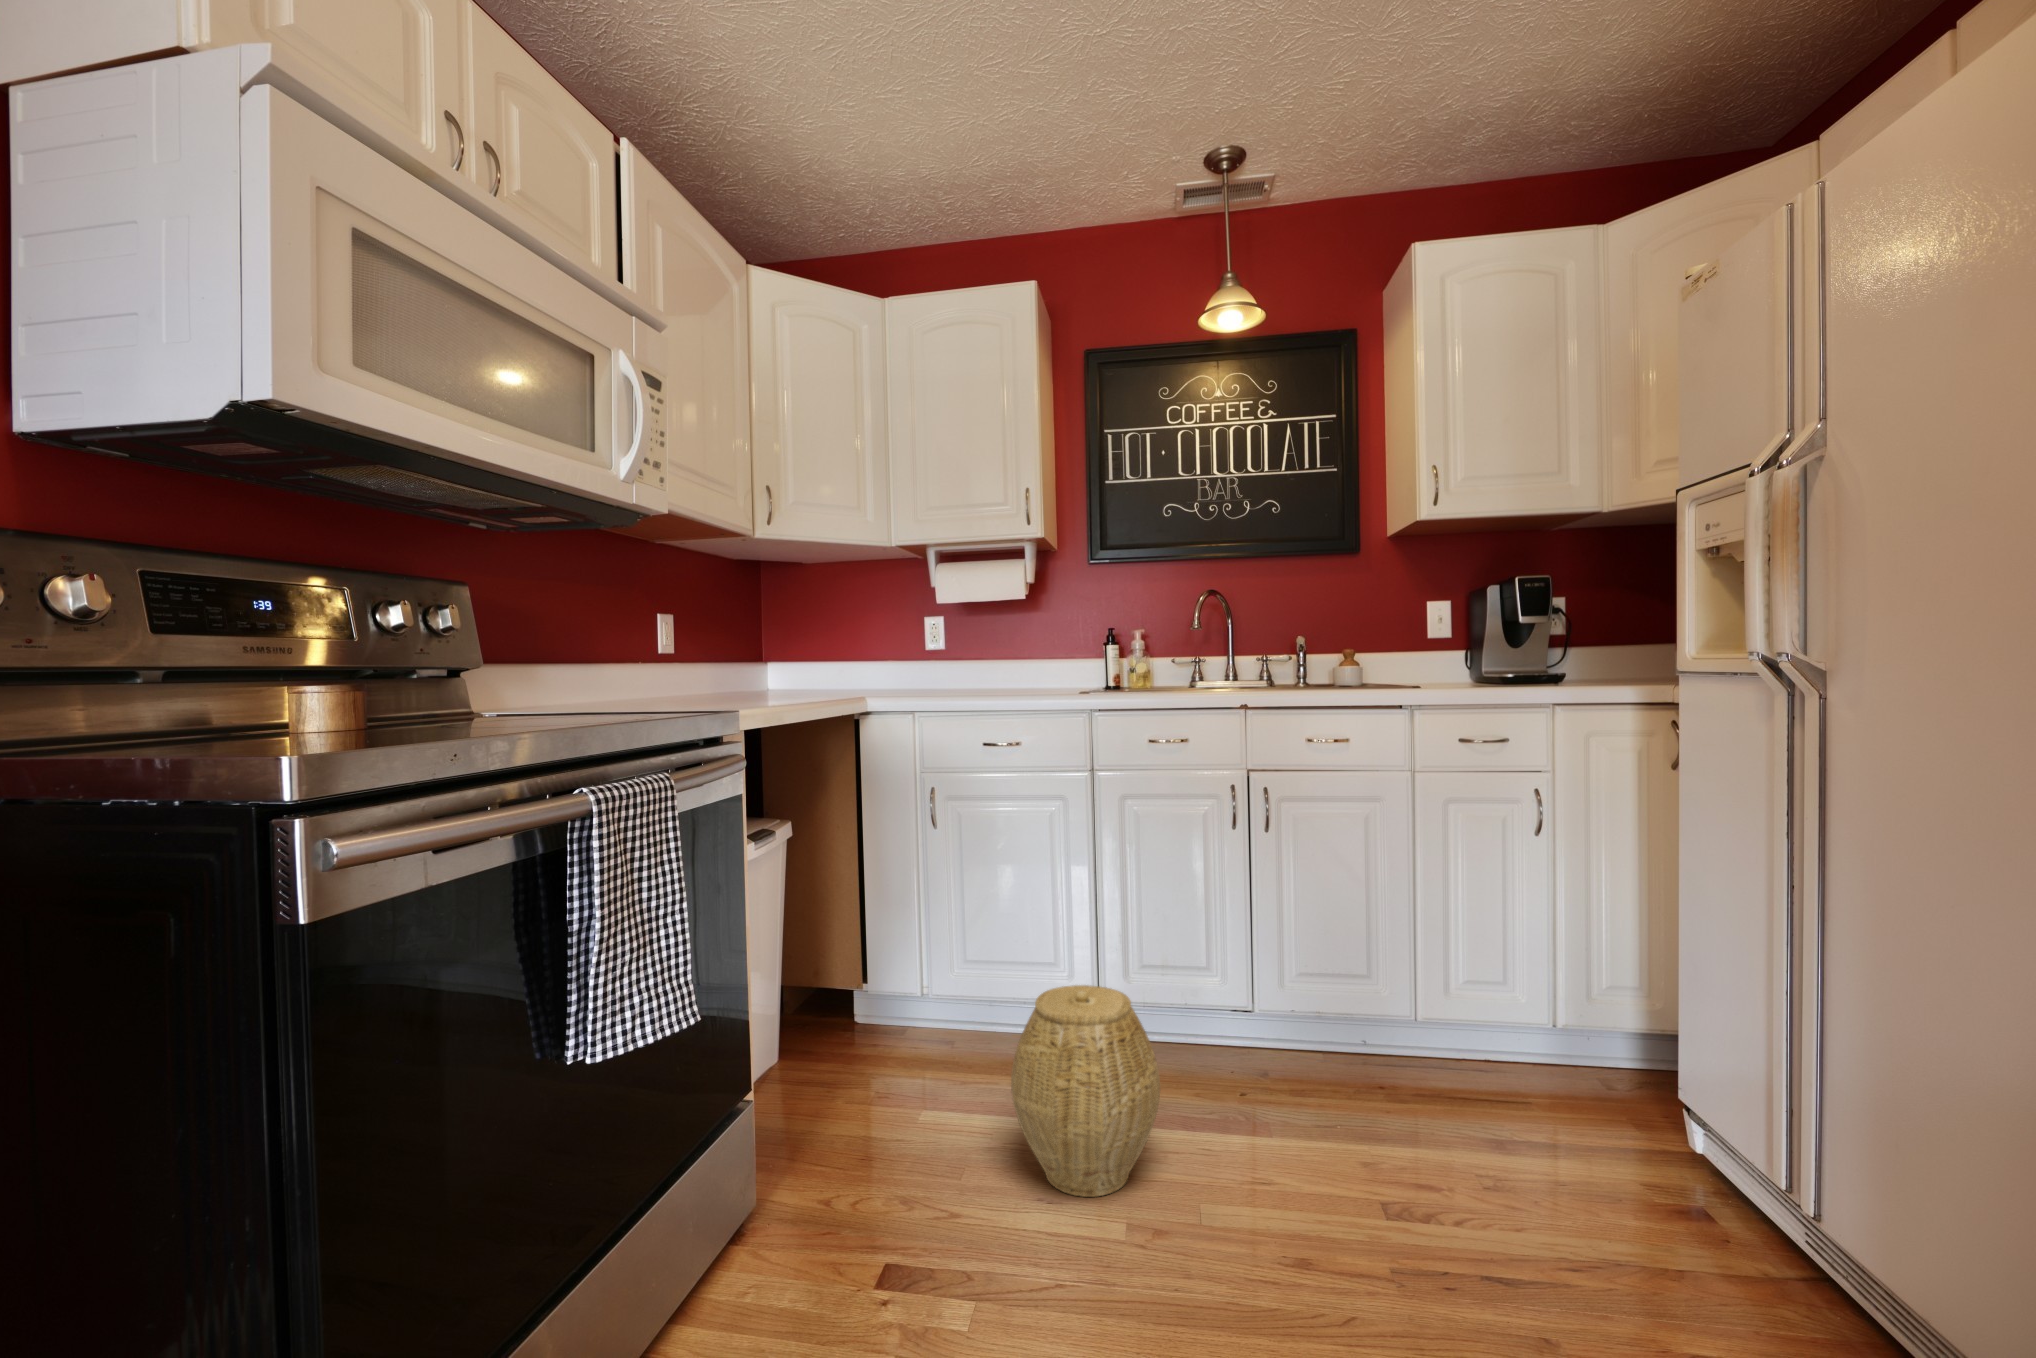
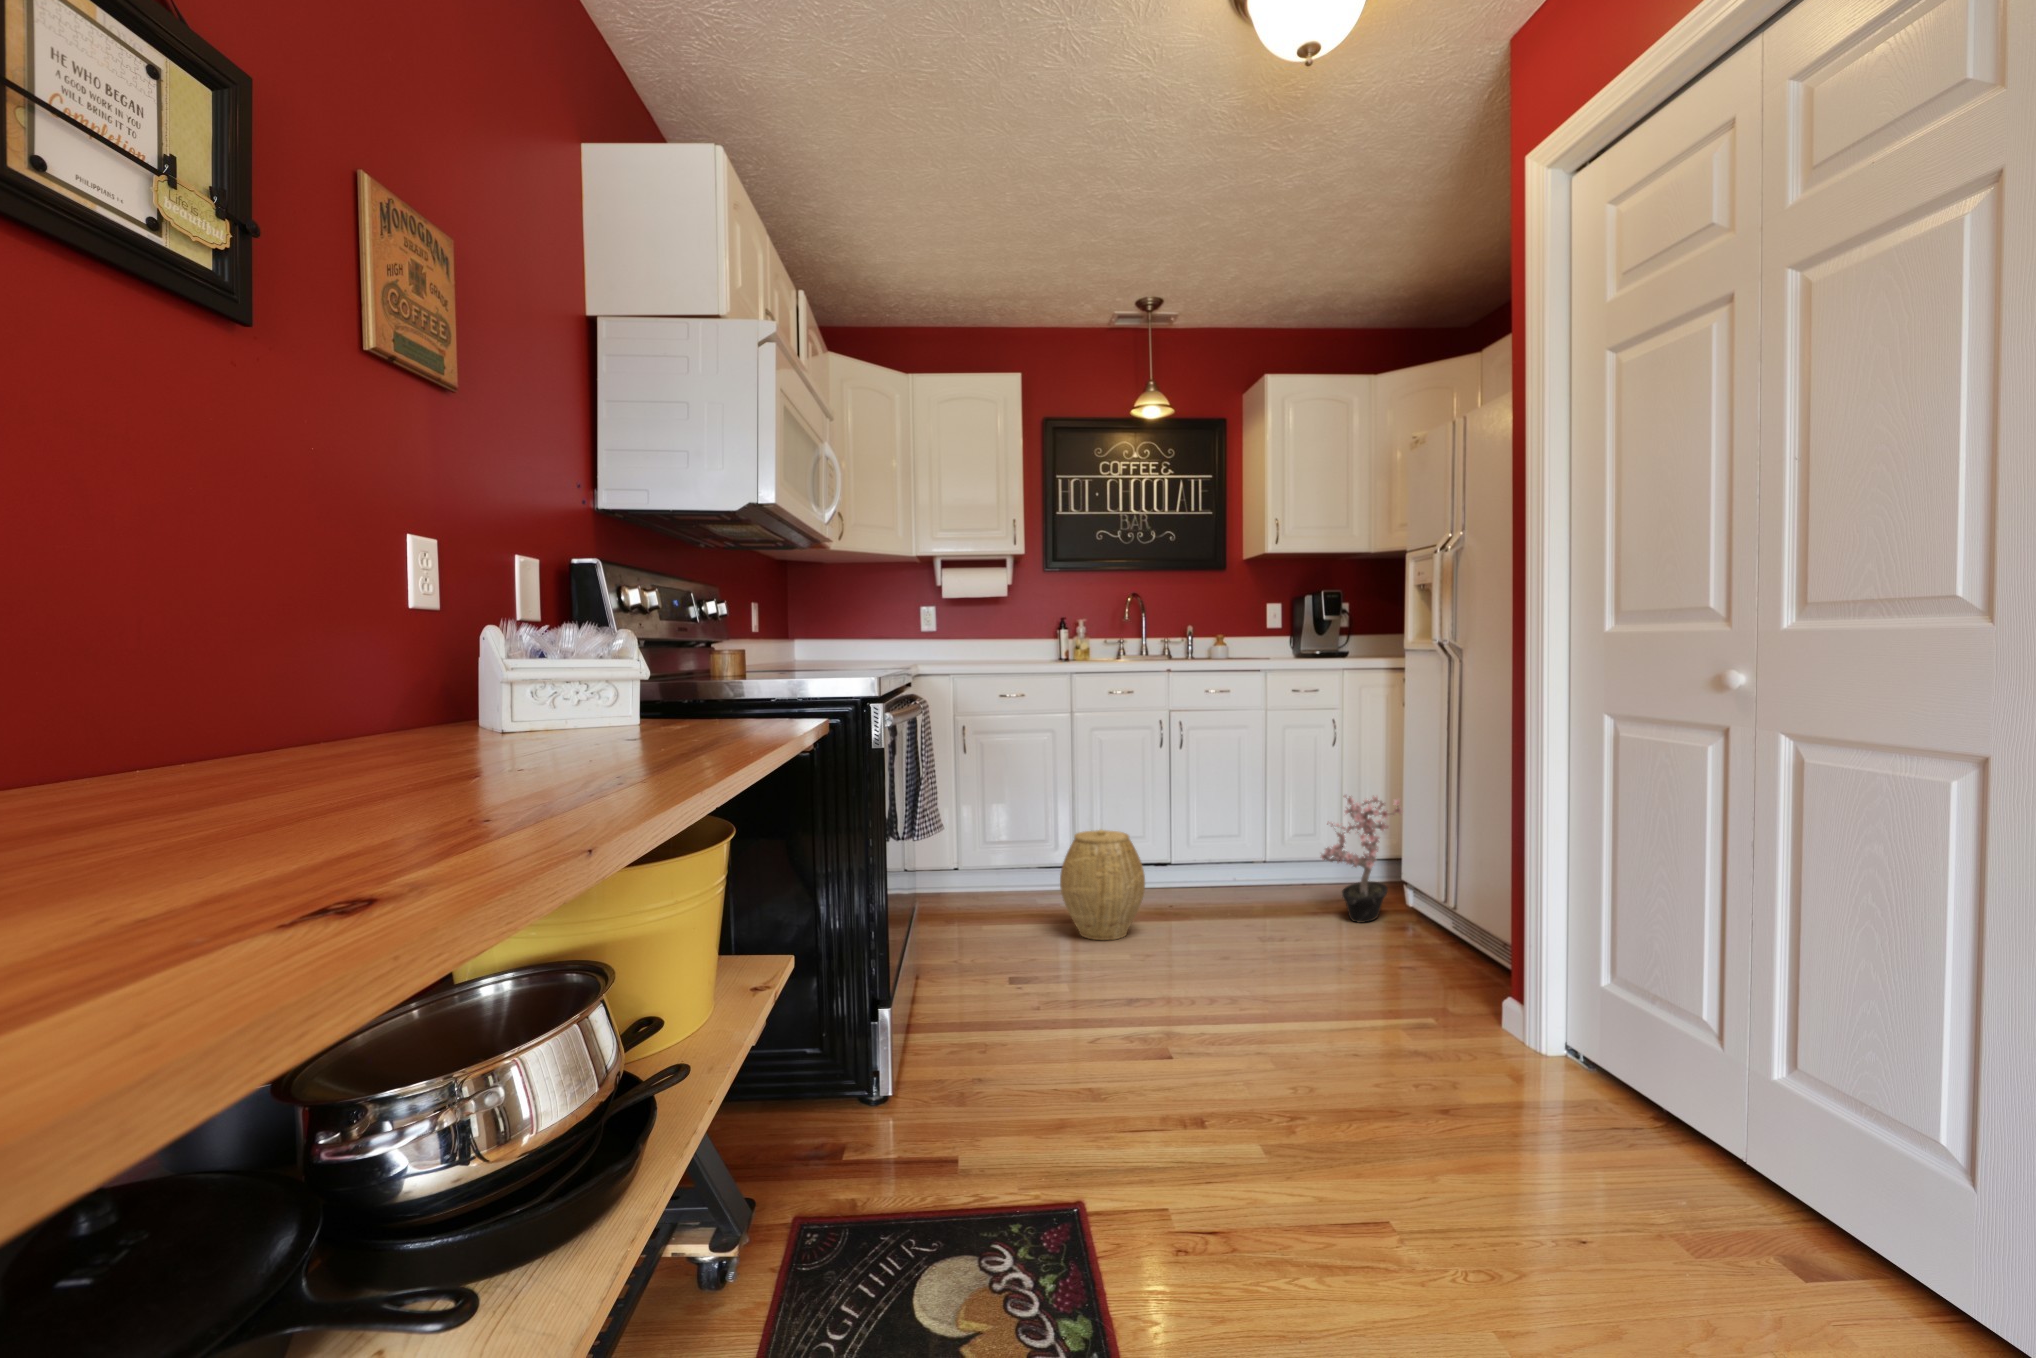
potted plant: none [1501,928,1690,1198] -> present [1321,795,1403,923]

